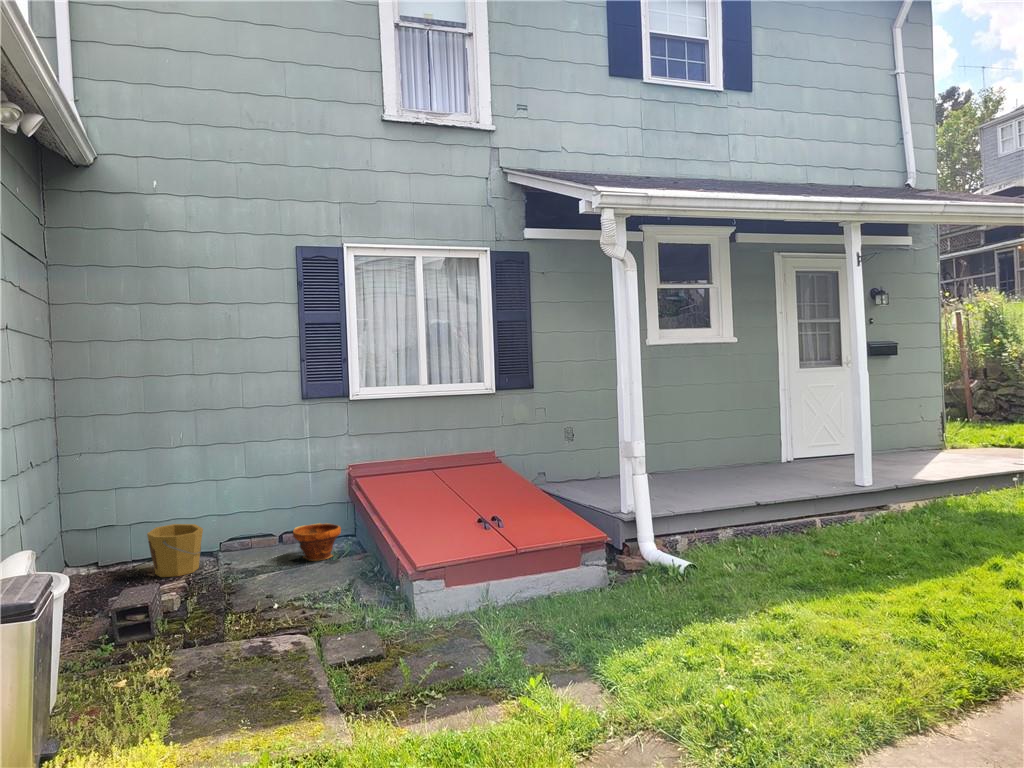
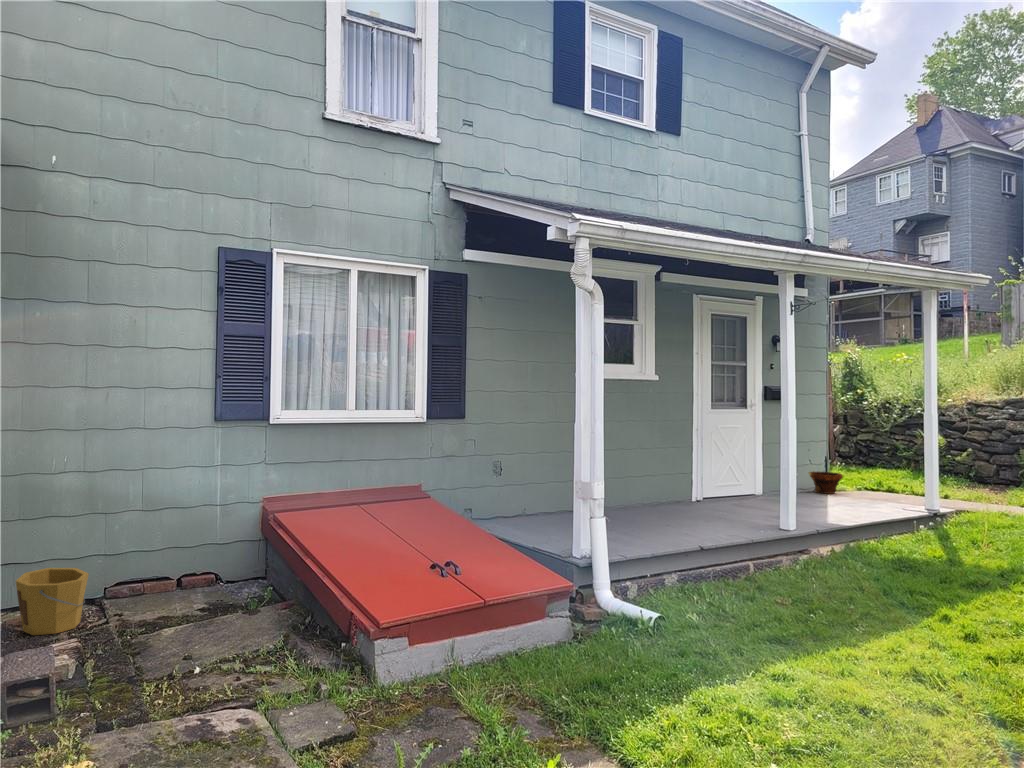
planter: present [293,523,341,561] -> present [808,472,843,494]

